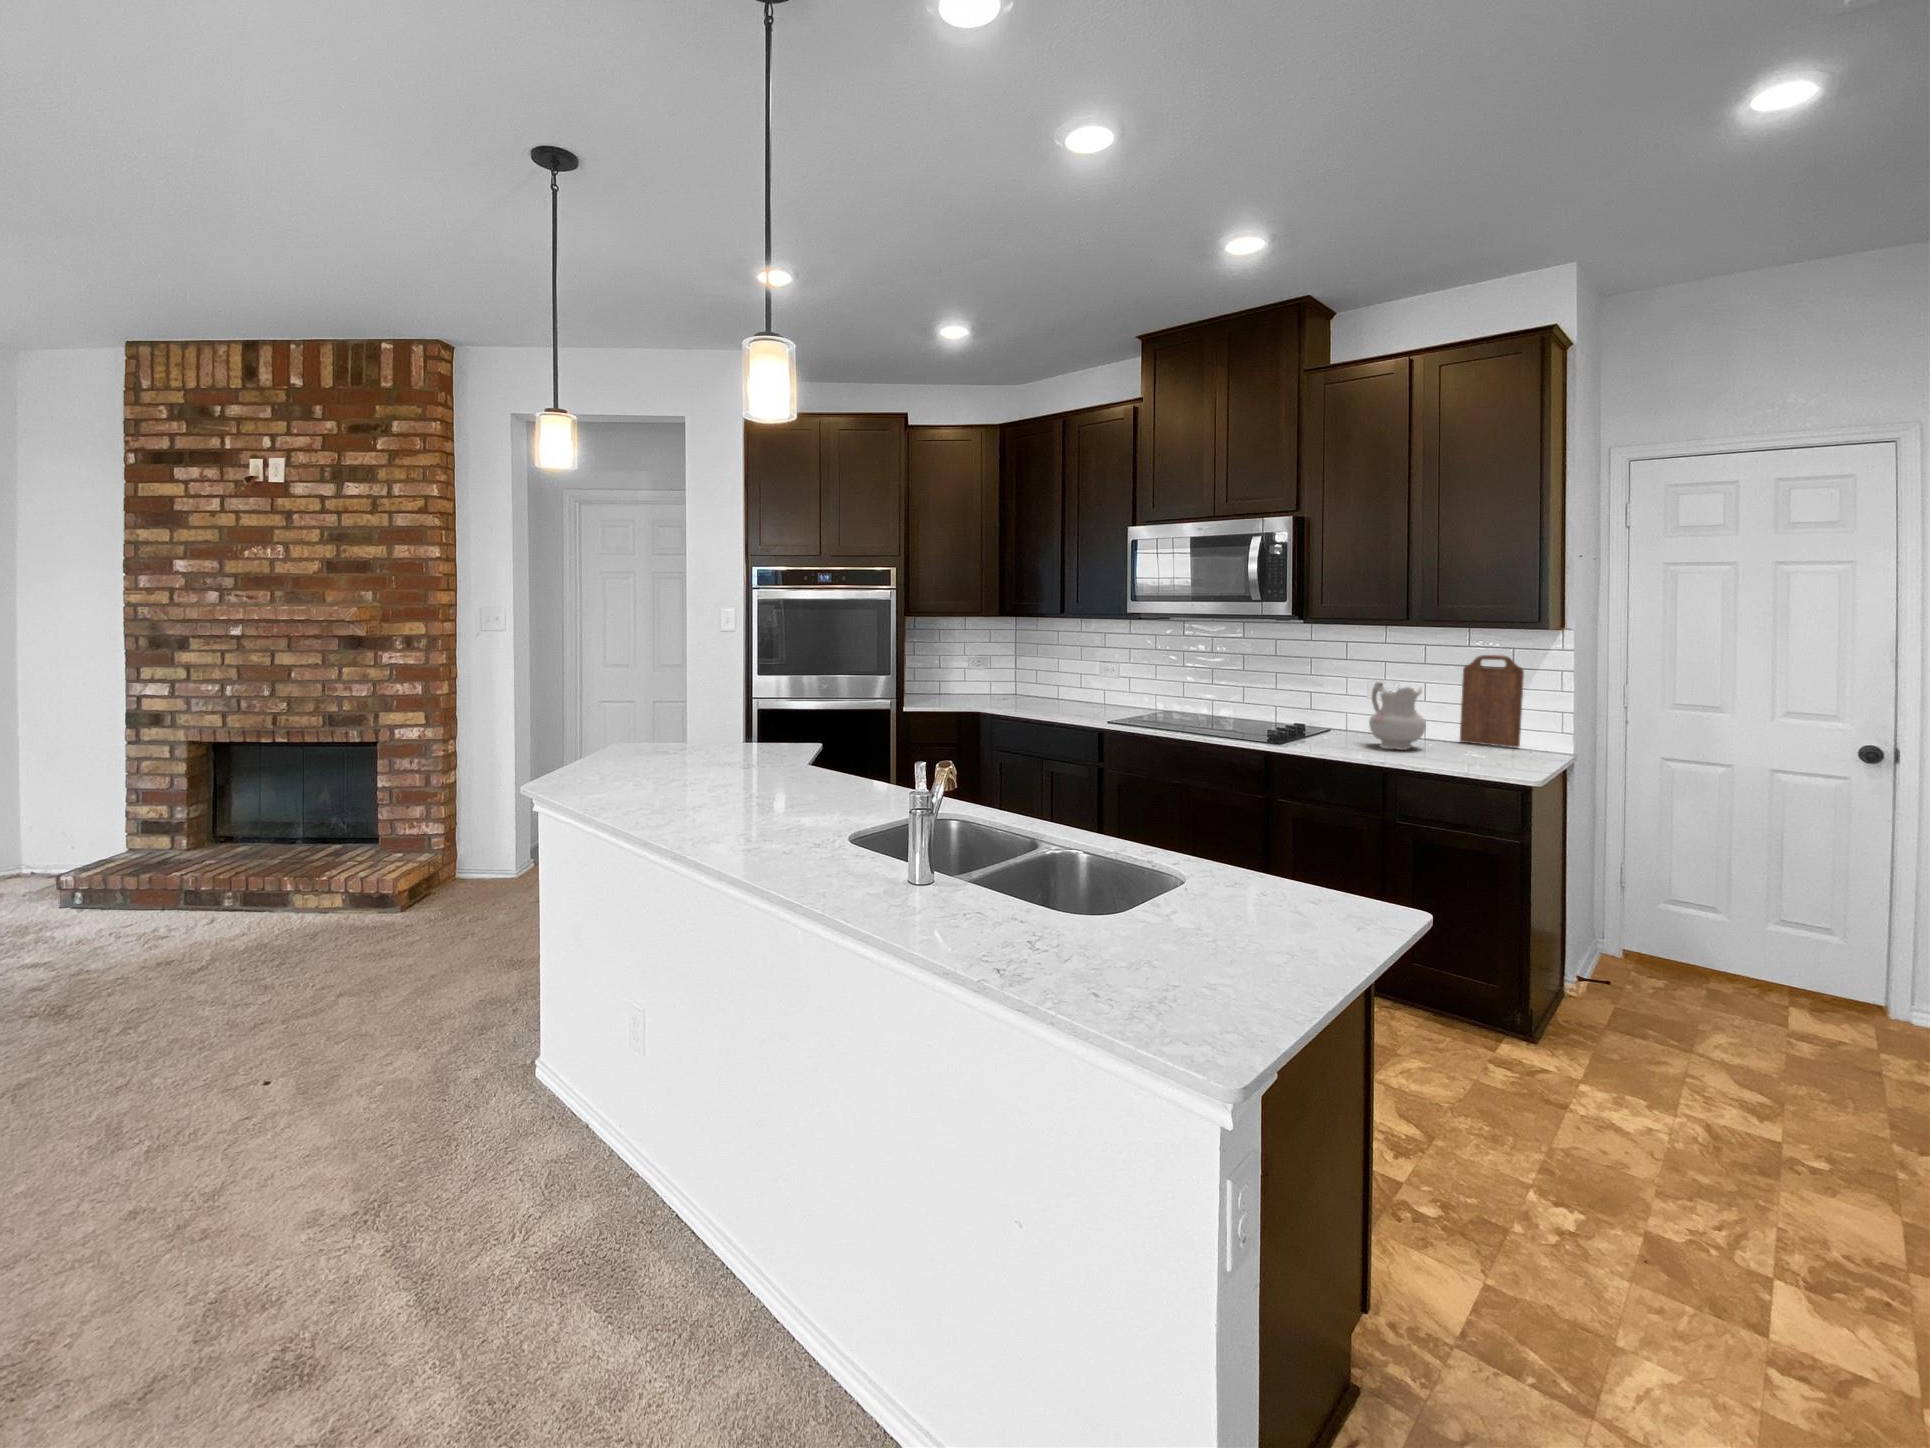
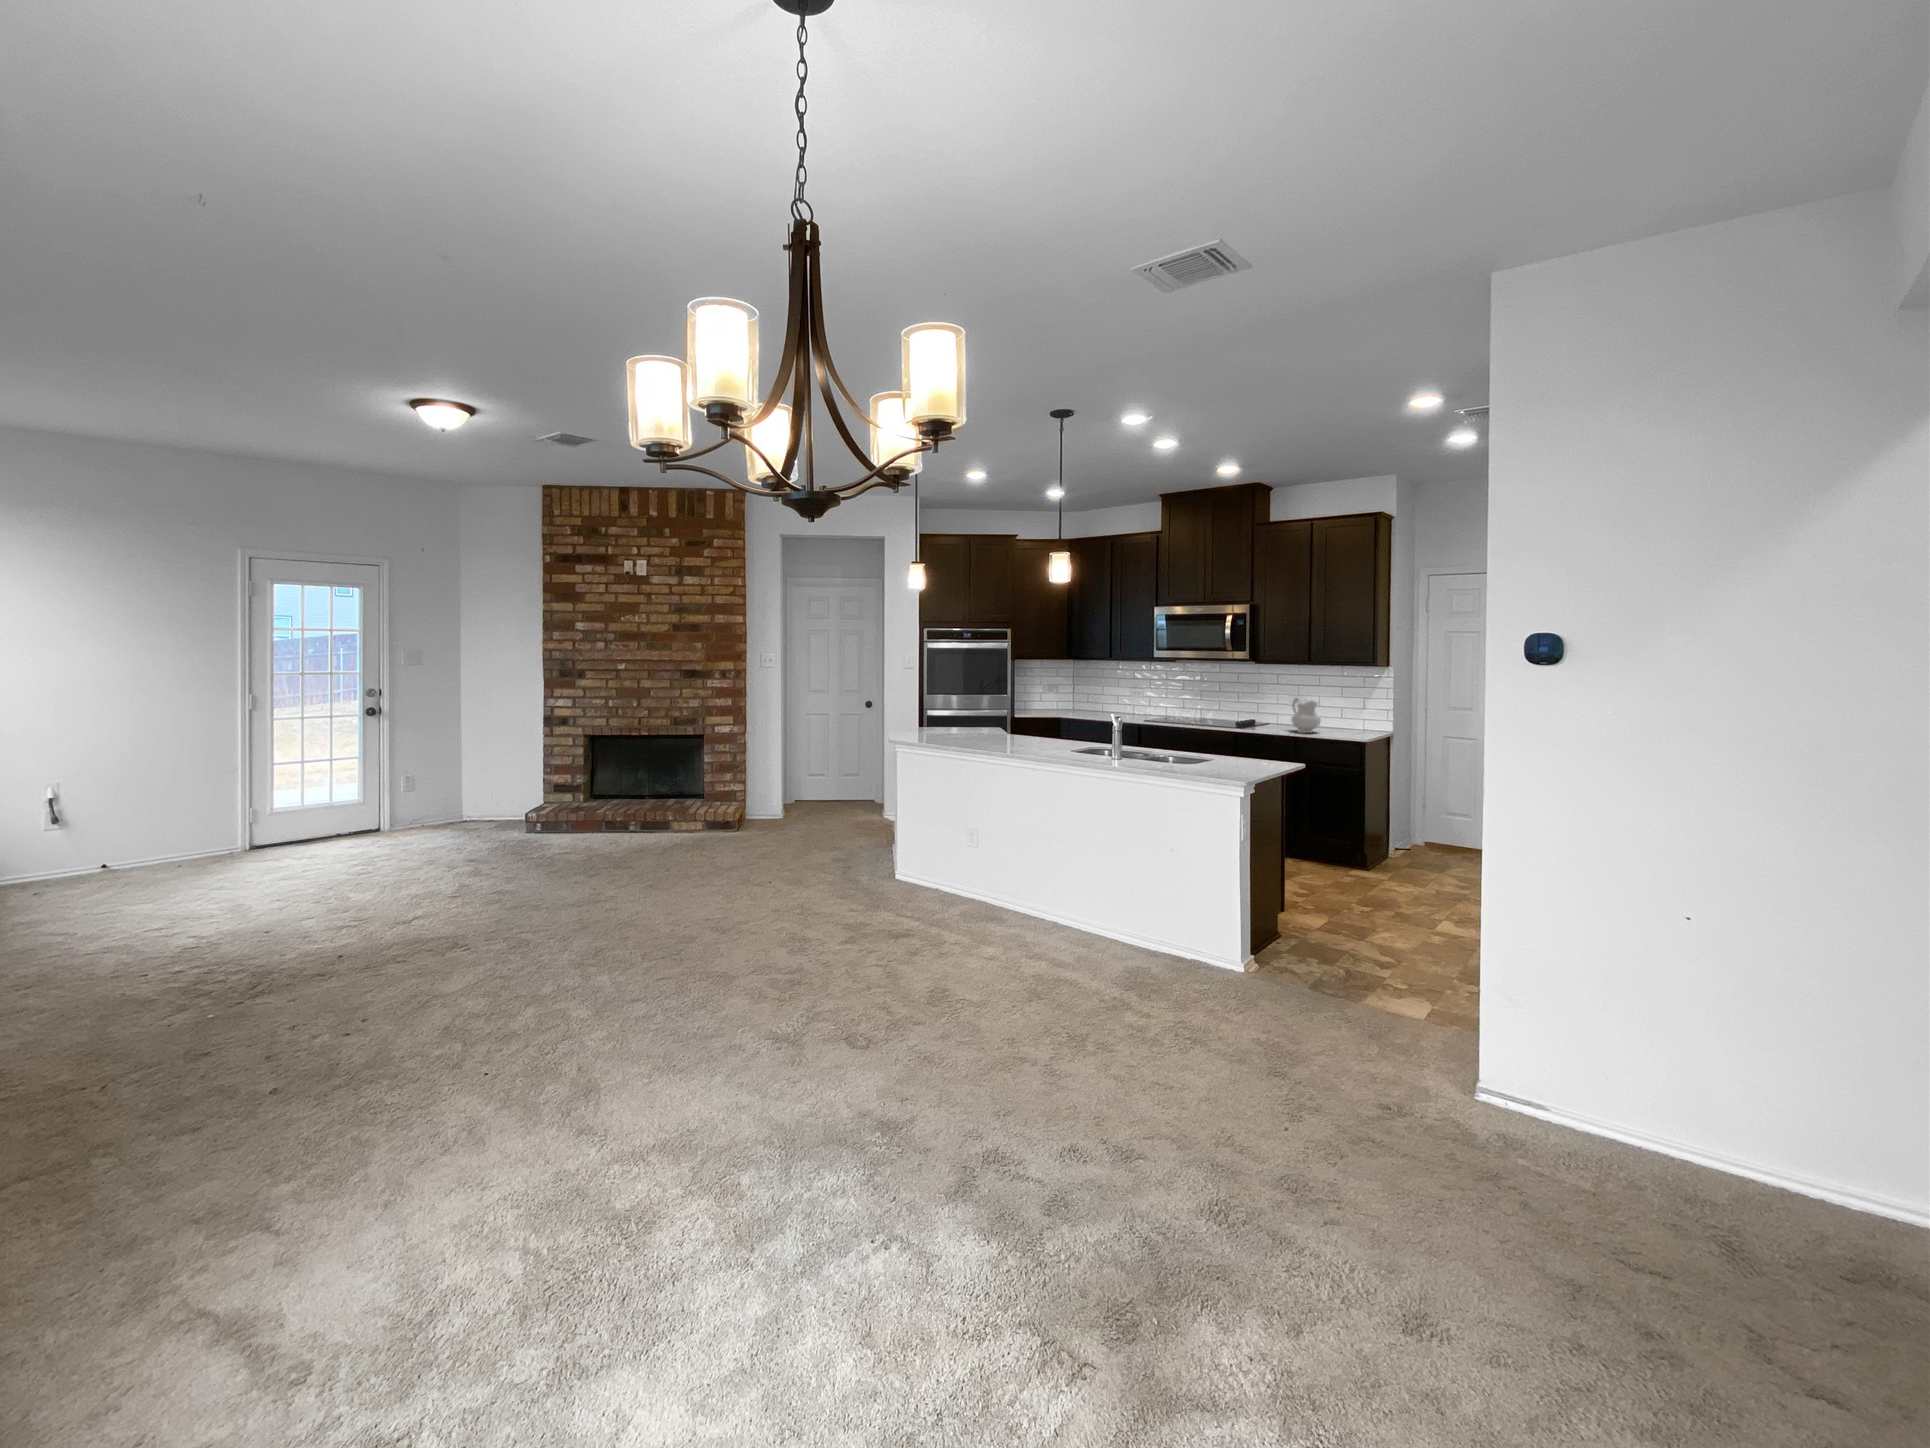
cutting board: present [1460,655,1524,748] -> none [1337,683,1370,732]

